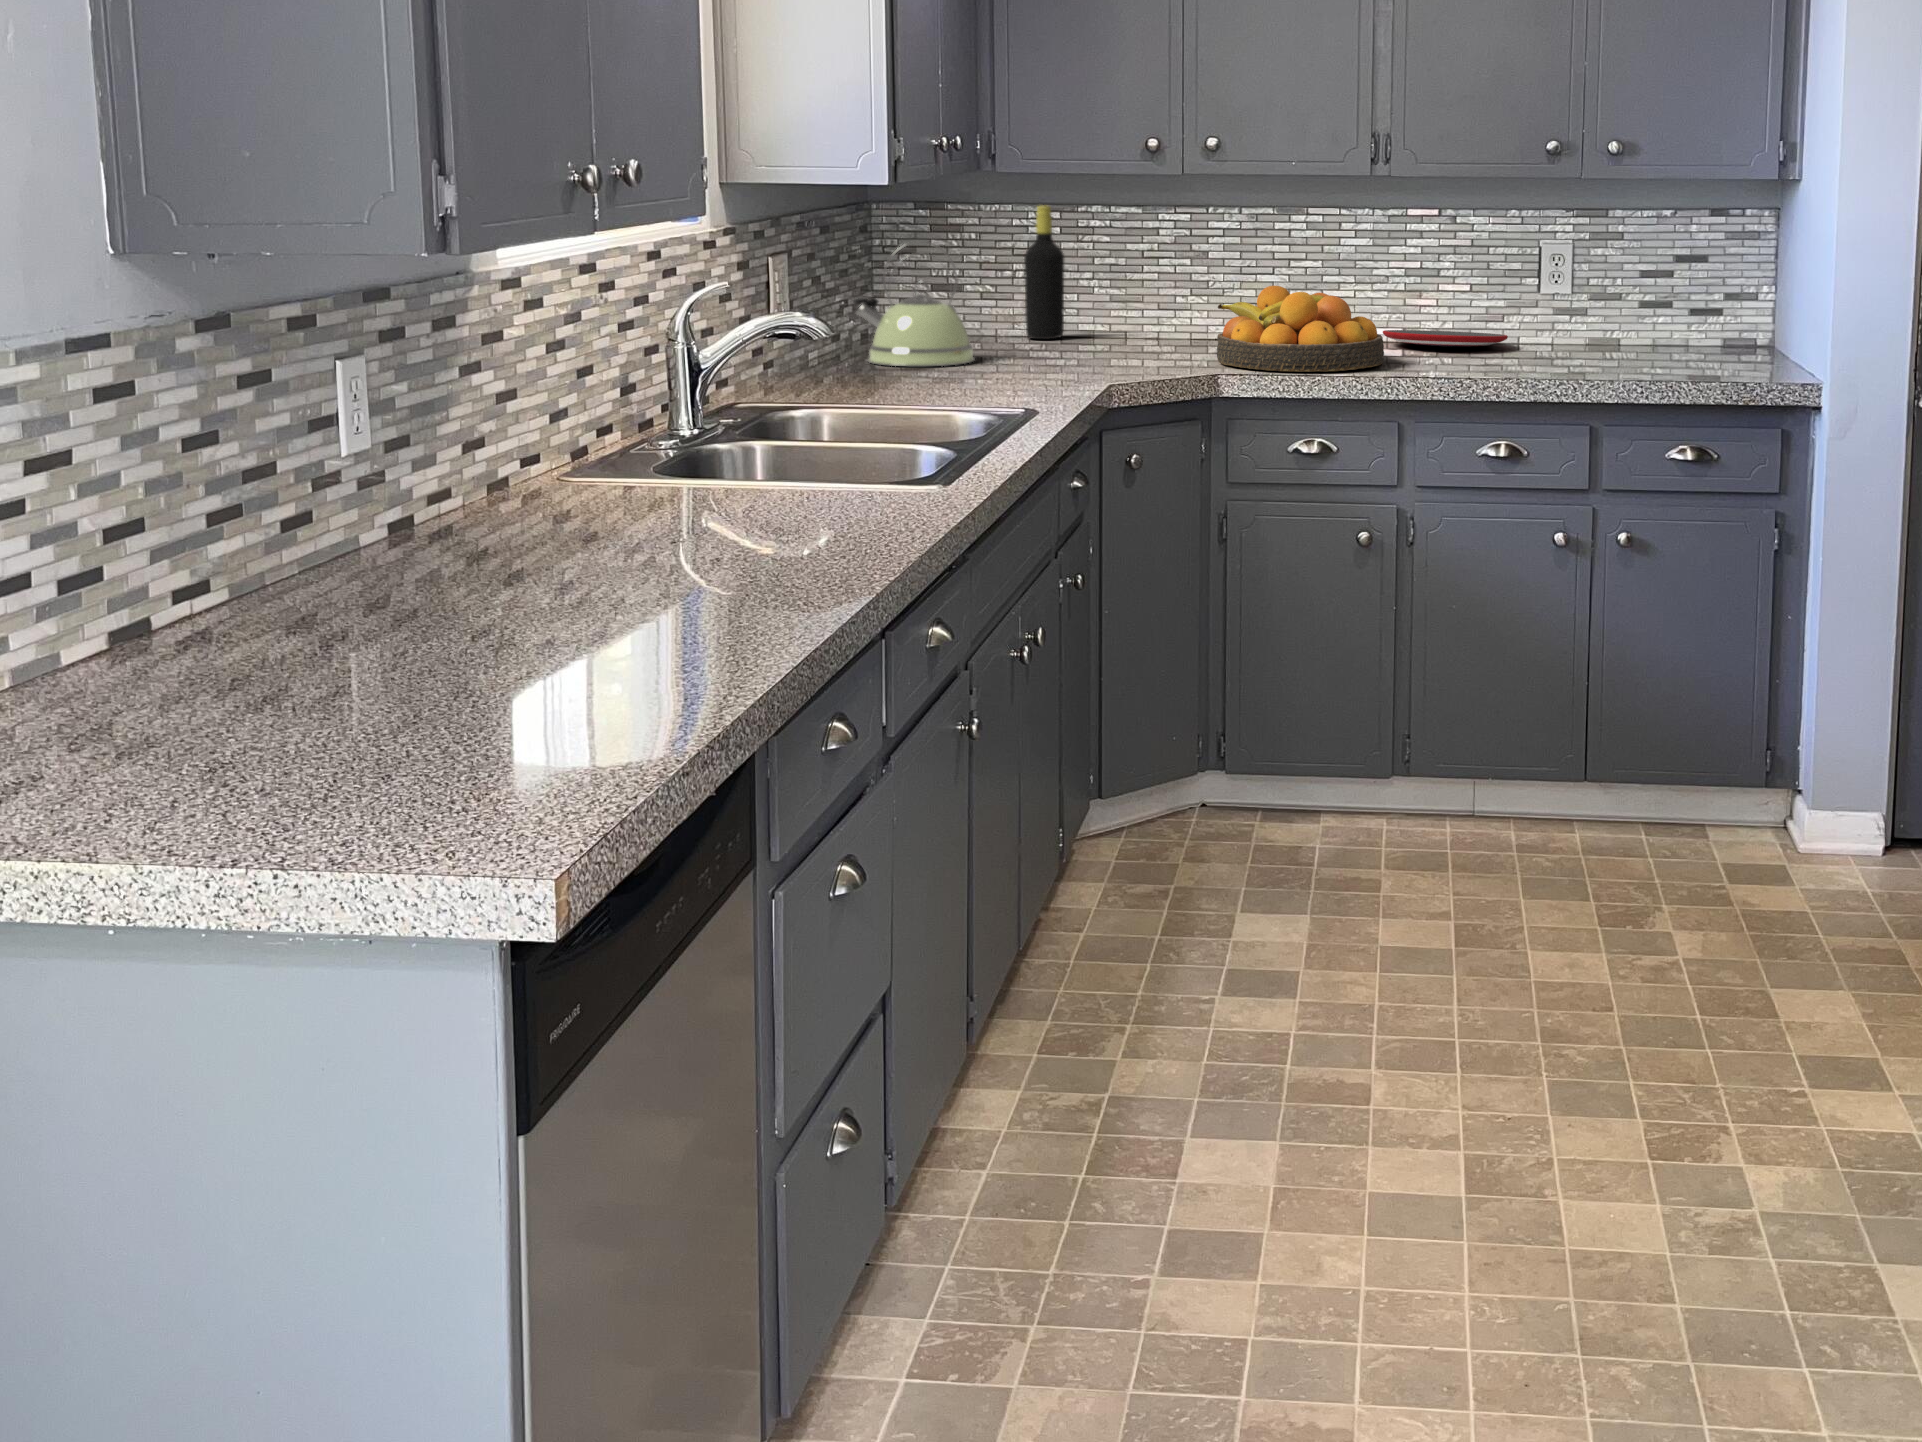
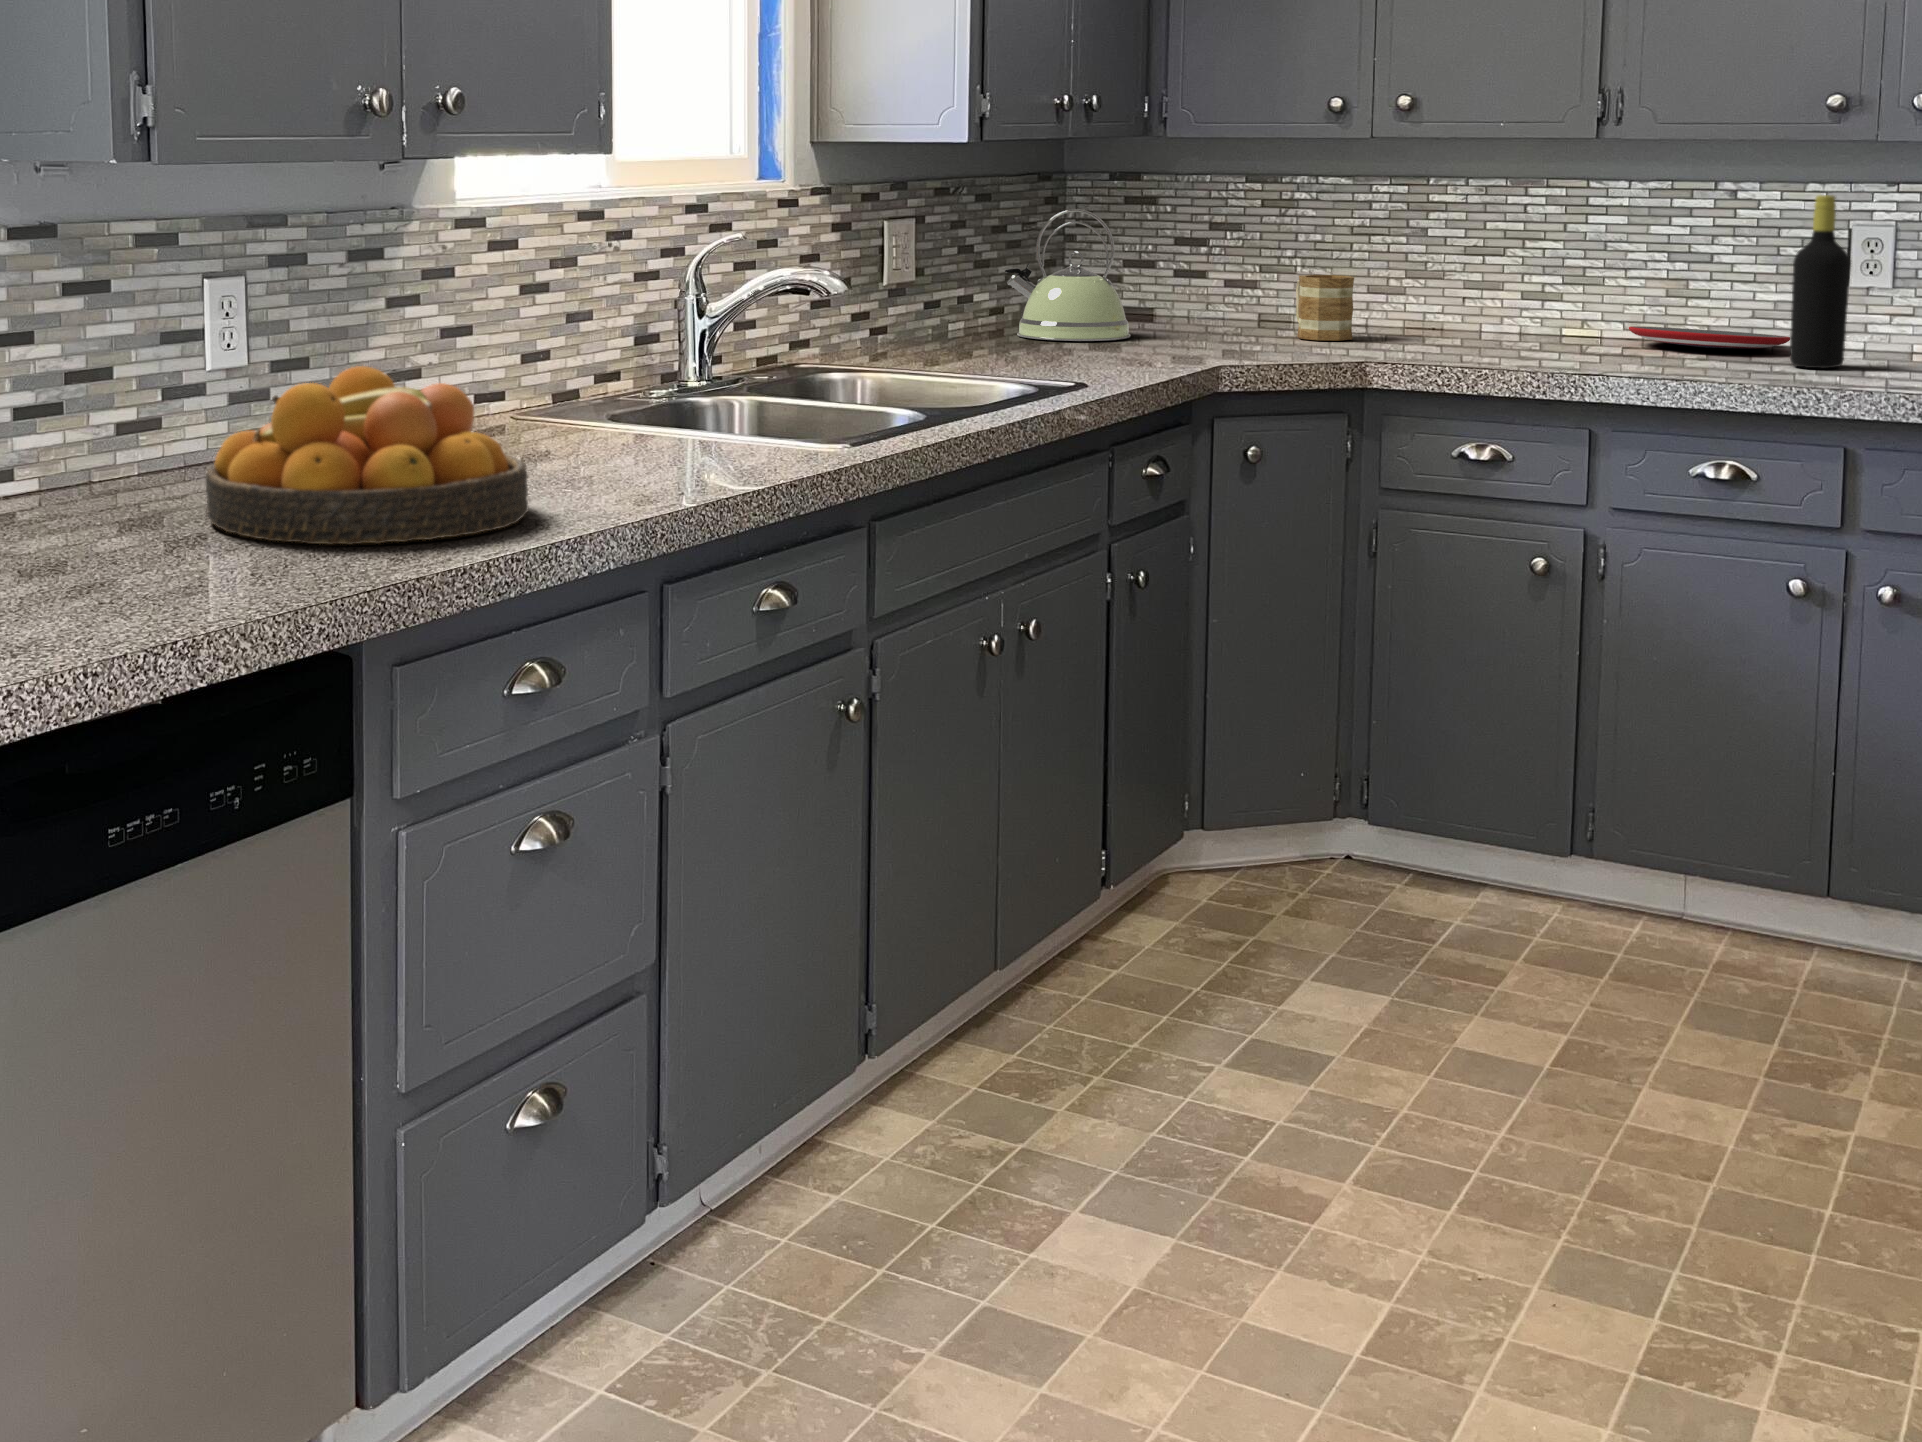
bottle: present [1024,206,1064,339] -> present [1790,195,1851,368]
fruit bowl: present [1217,286,1384,372] -> present [206,366,528,545]
mug: none [1107,295,1165,355] -> present [1296,275,1354,340]

